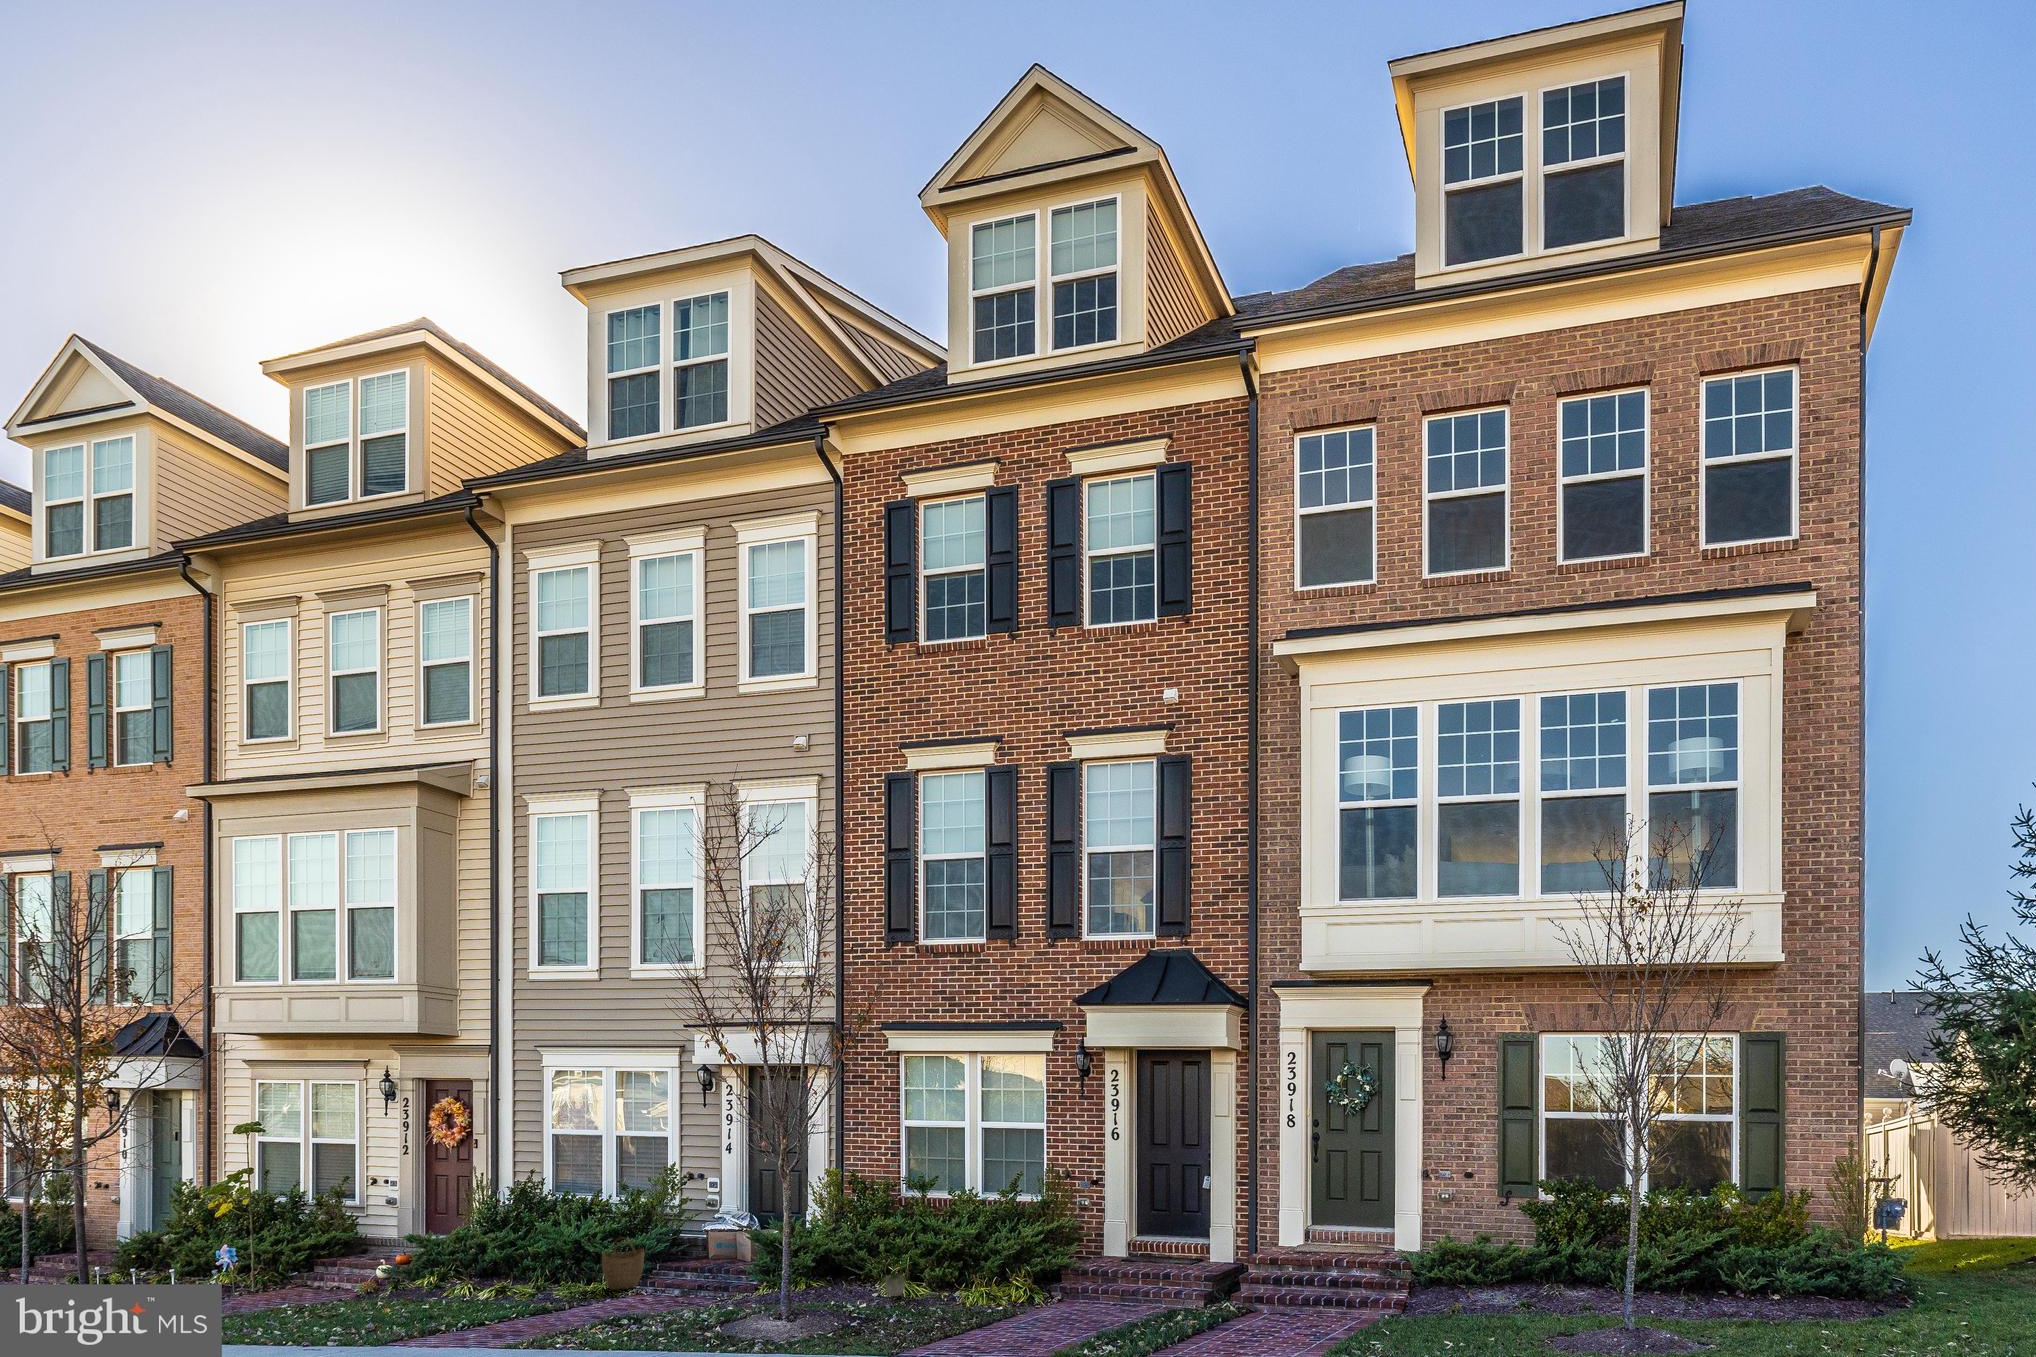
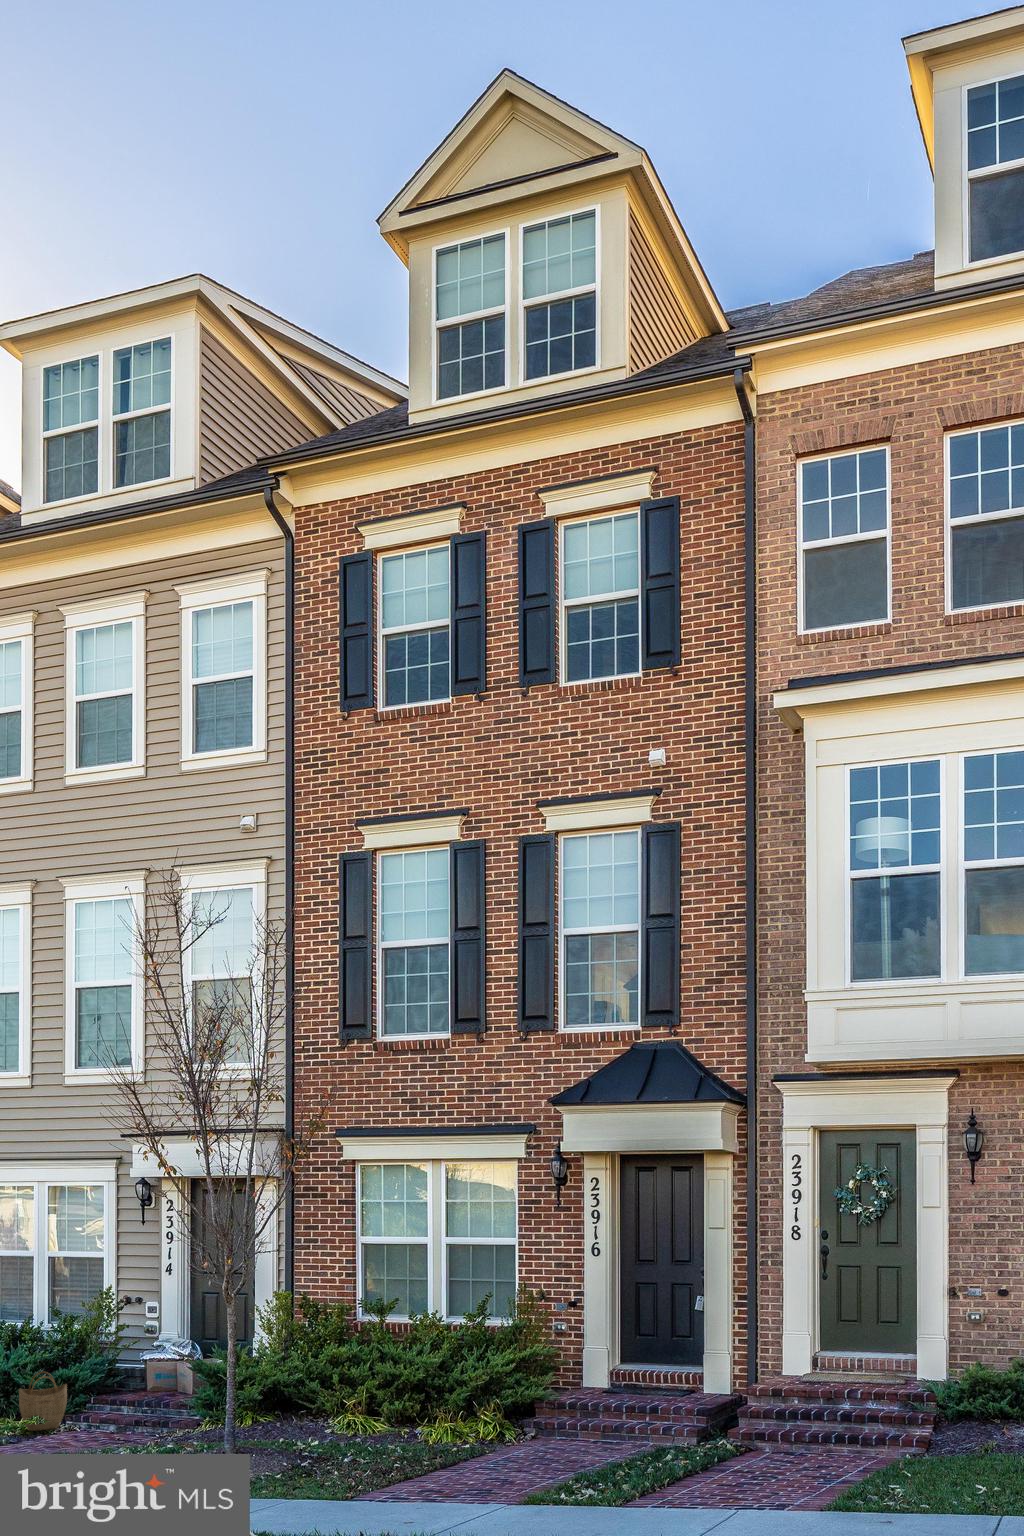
potted plant: present [878,1246,919,1296] -> none [324,1364,386,1437]

